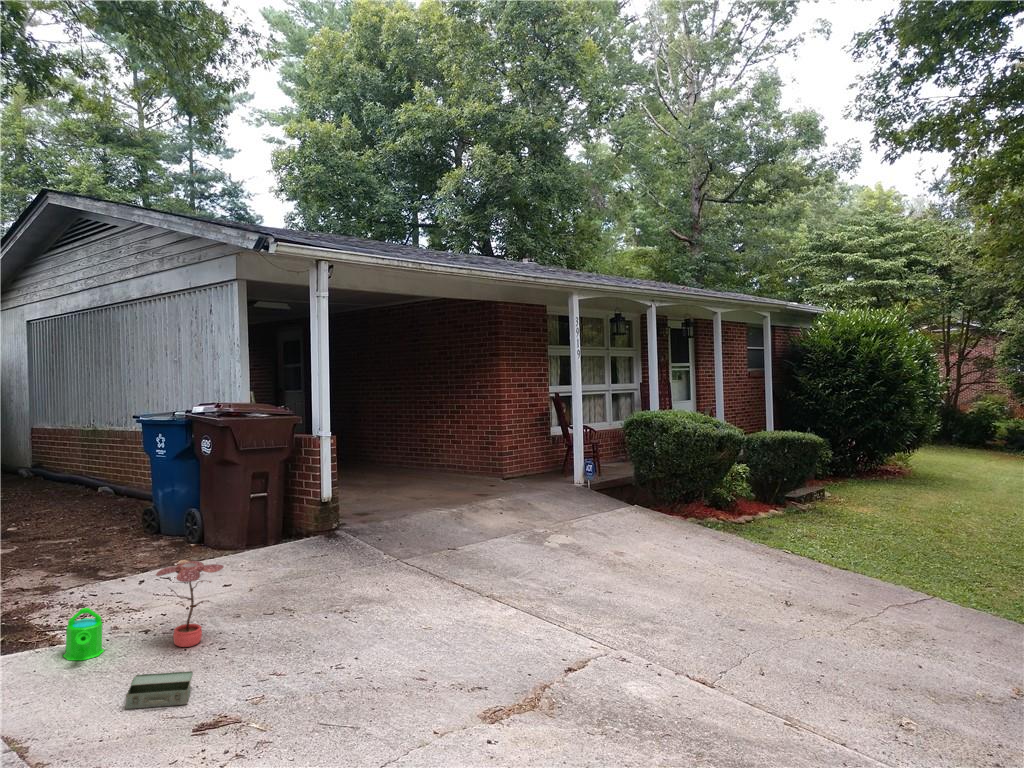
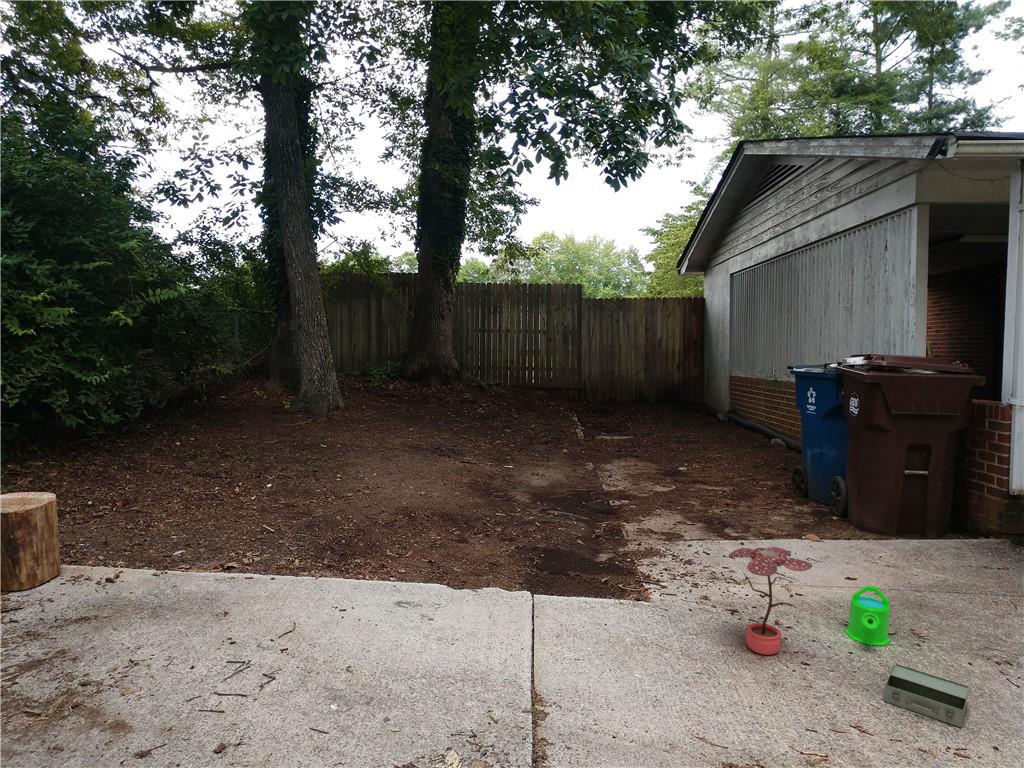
watering can: present [63,608,104,660] -> present [845,585,891,645]
toolbox: present [126,671,193,709] -> present [884,664,970,727]

